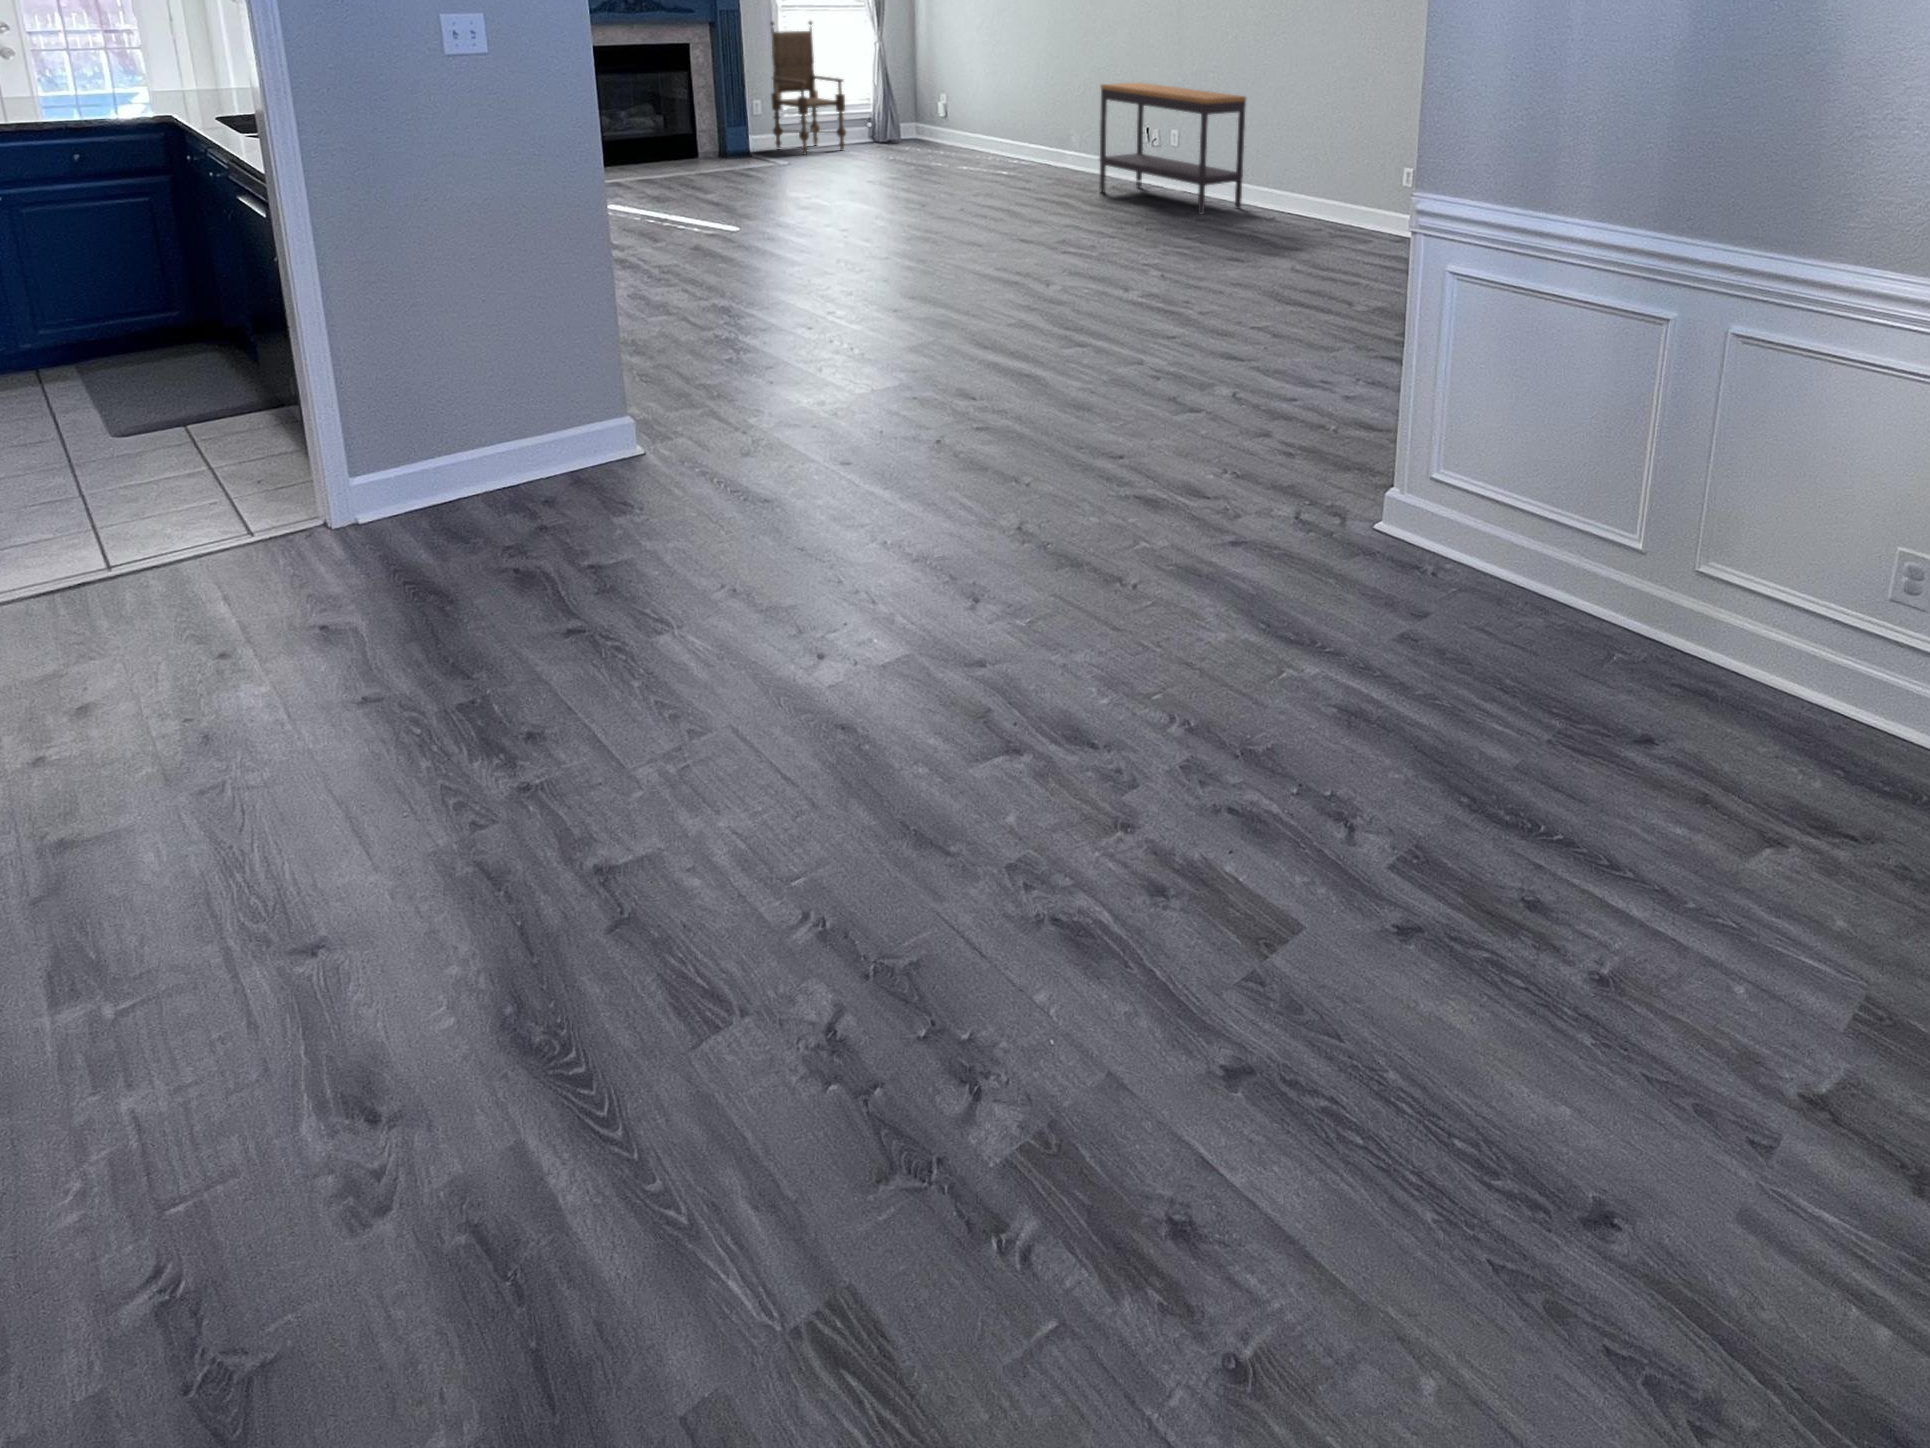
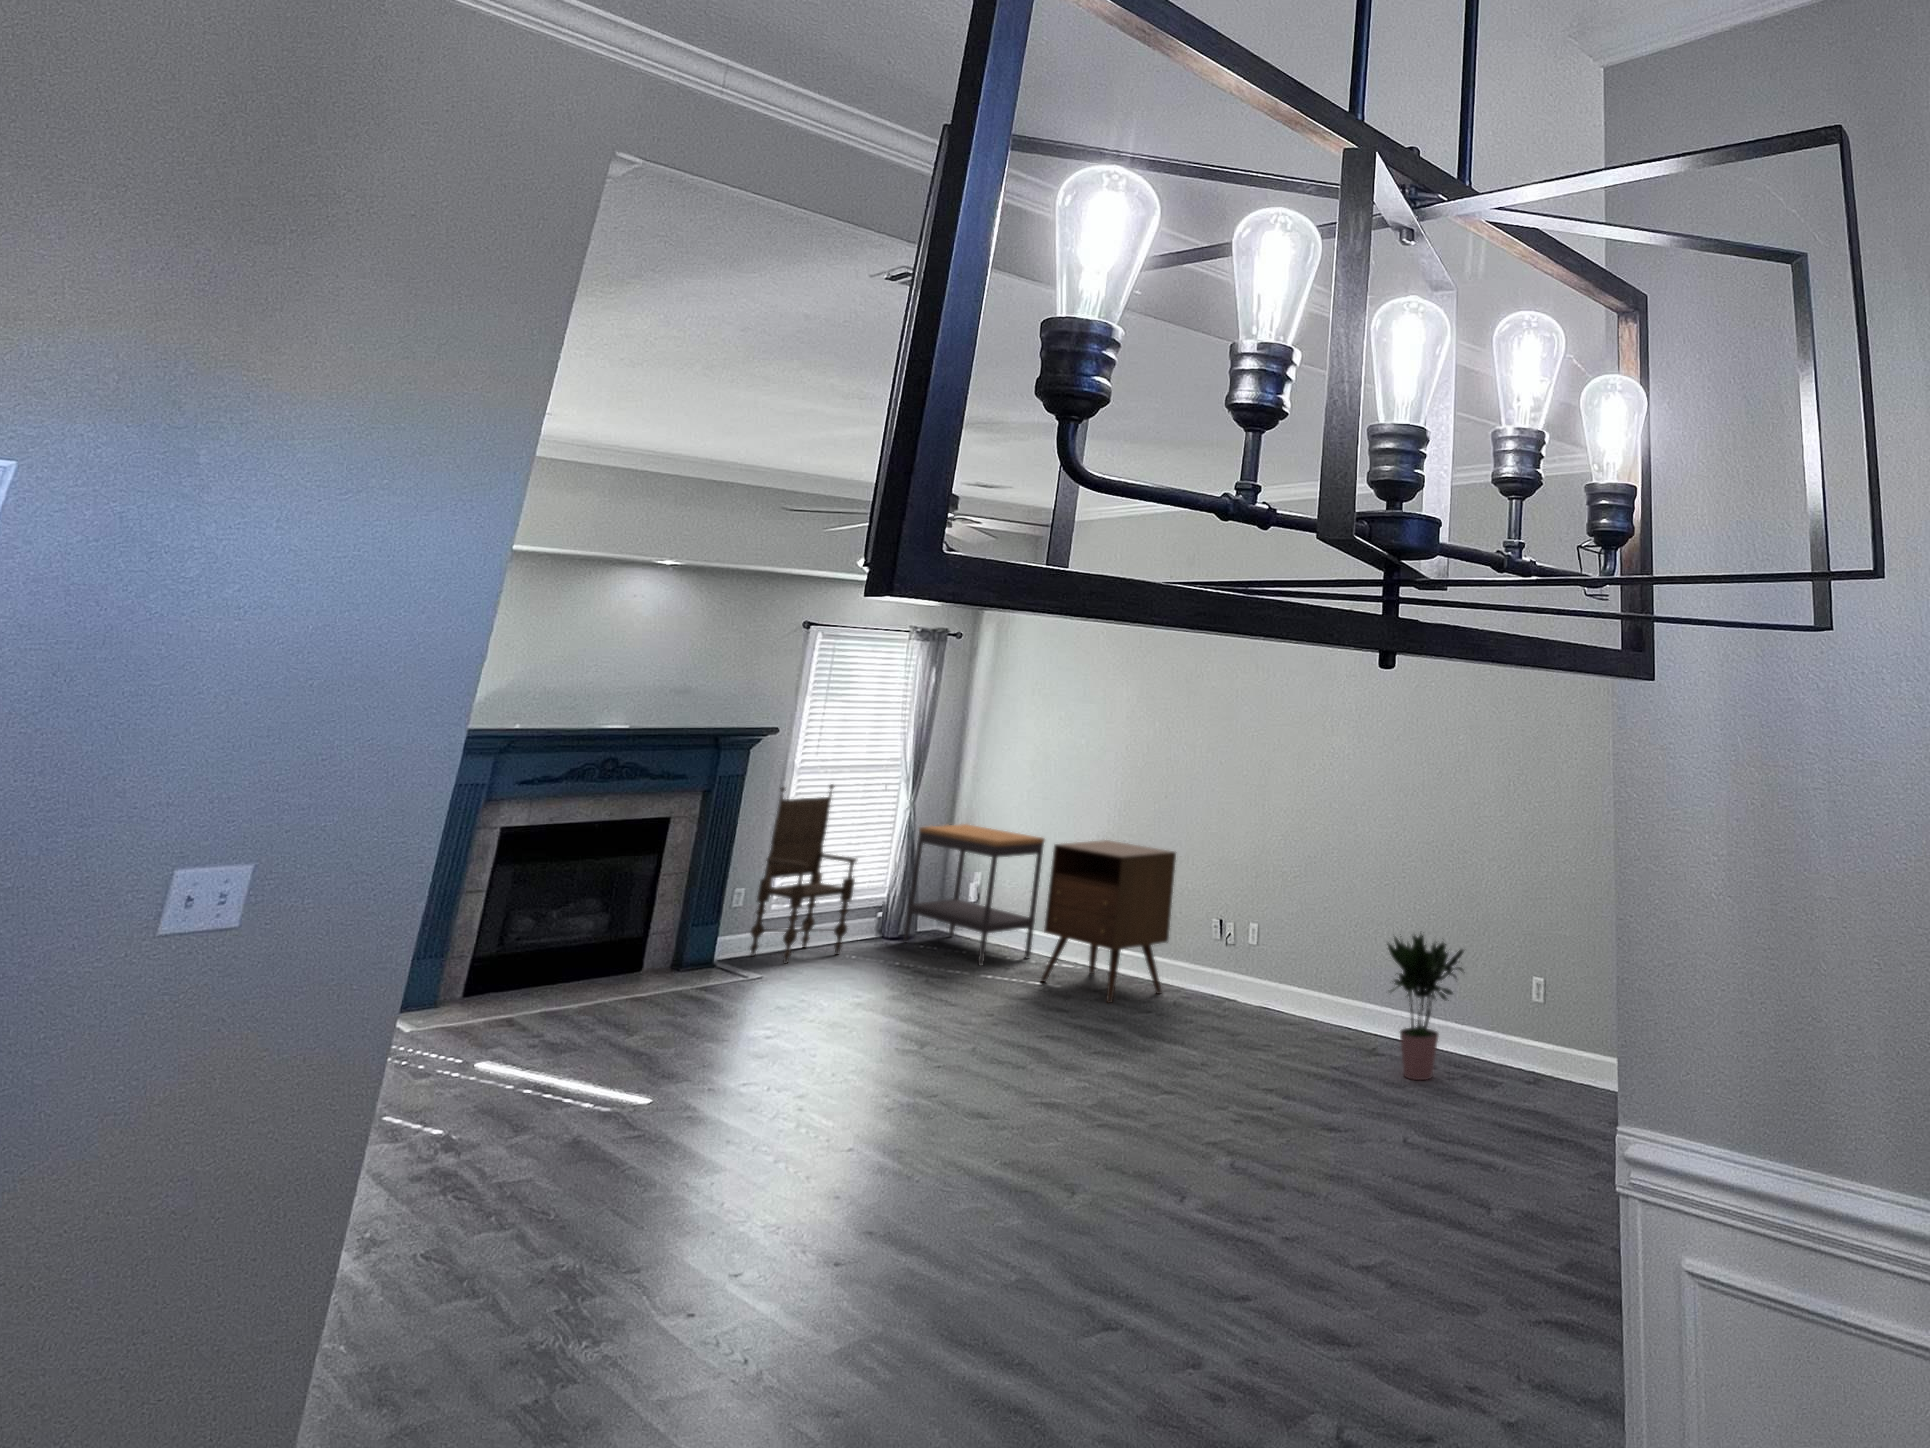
cabinet: none [1001,66,1103,183] -> present [1041,840,1176,1003]
console table: present [1099,83,1246,214] -> present [903,824,1045,966]
potted plant: none [1272,125,1346,232] -> present [1387,933,1463,1080]

